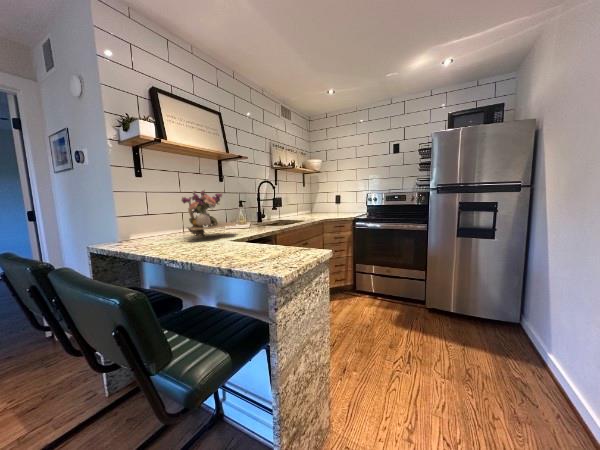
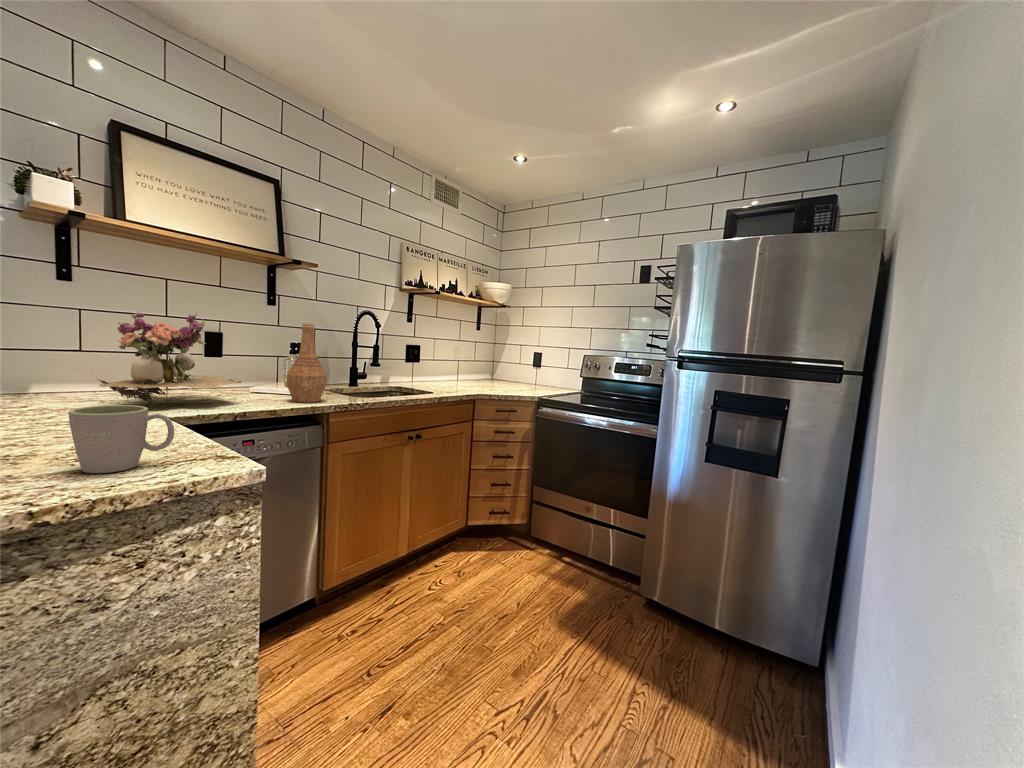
vase: none [253,189,272,230] -> present [286,323,327,402]
mug: none [270,228,302,257] -> present [68,405,174,473]

